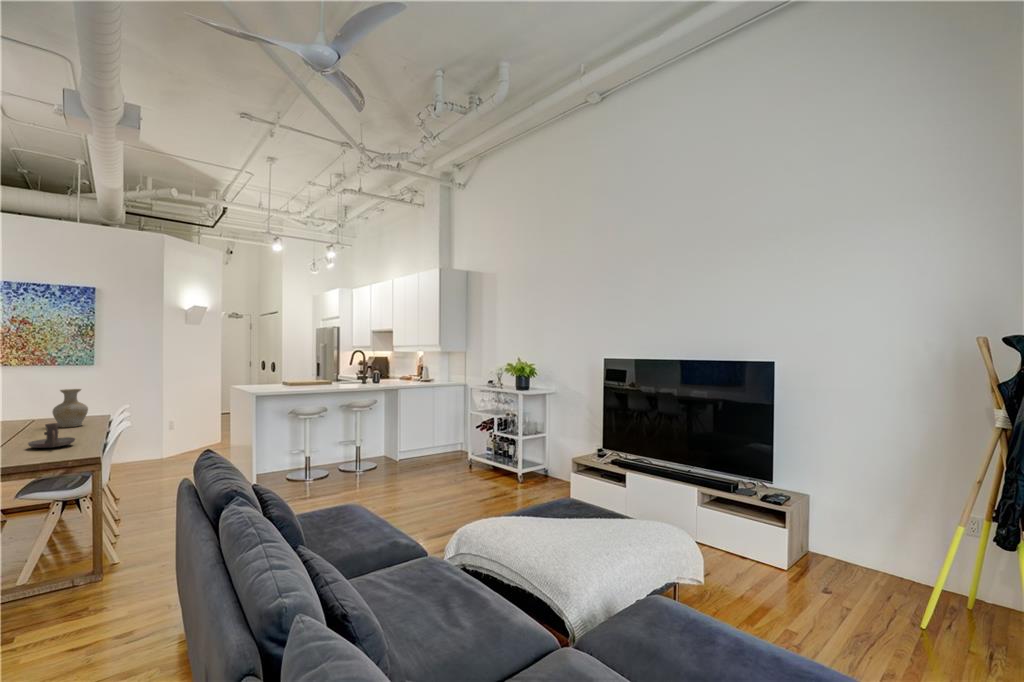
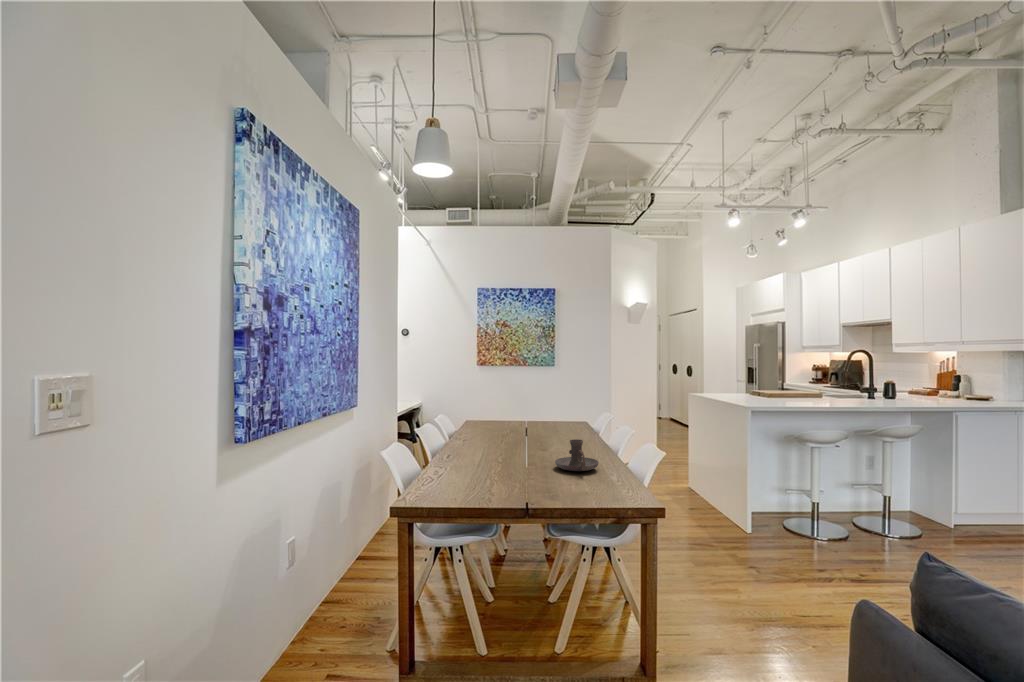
vase: present [52,389,88,427] -> none [551,393,581,436]

